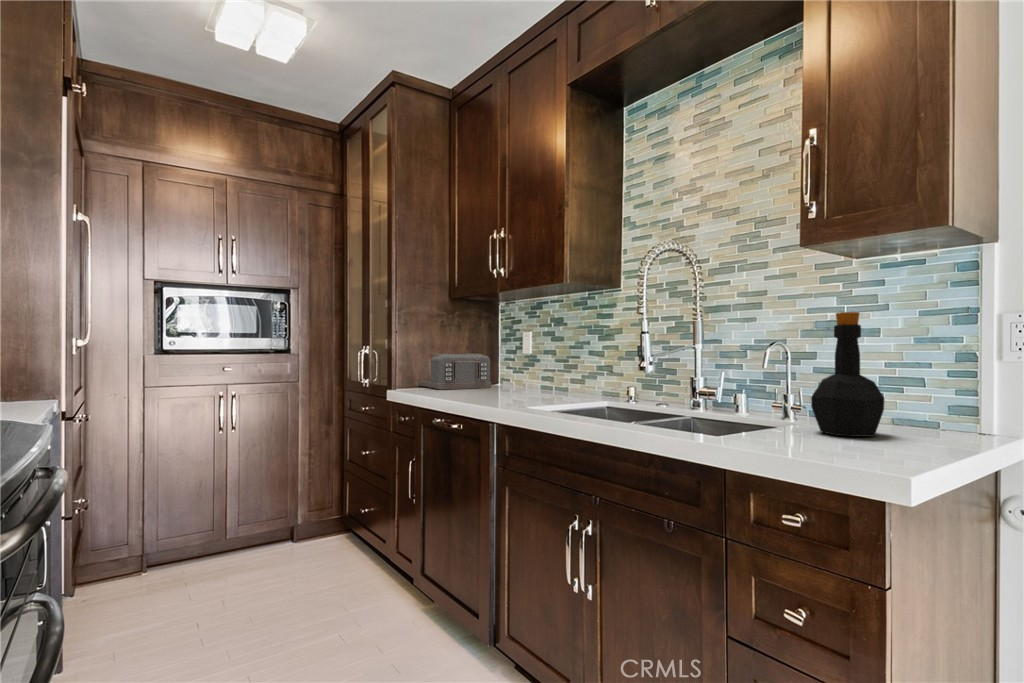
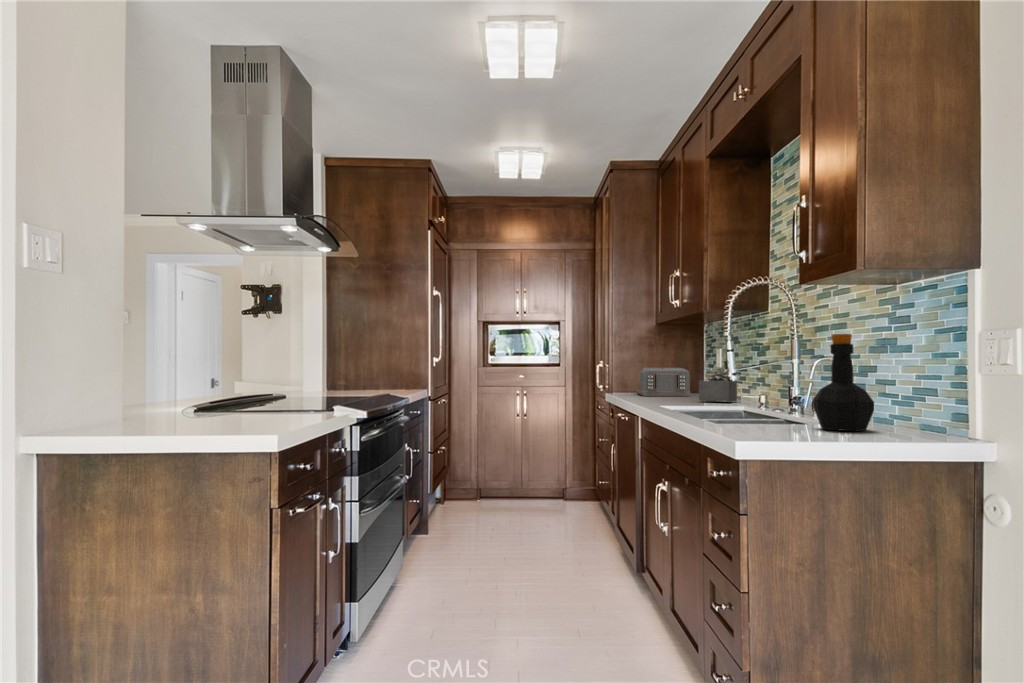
succulent plant: none [531,355,569,395] -> present [699,369,737,402]

